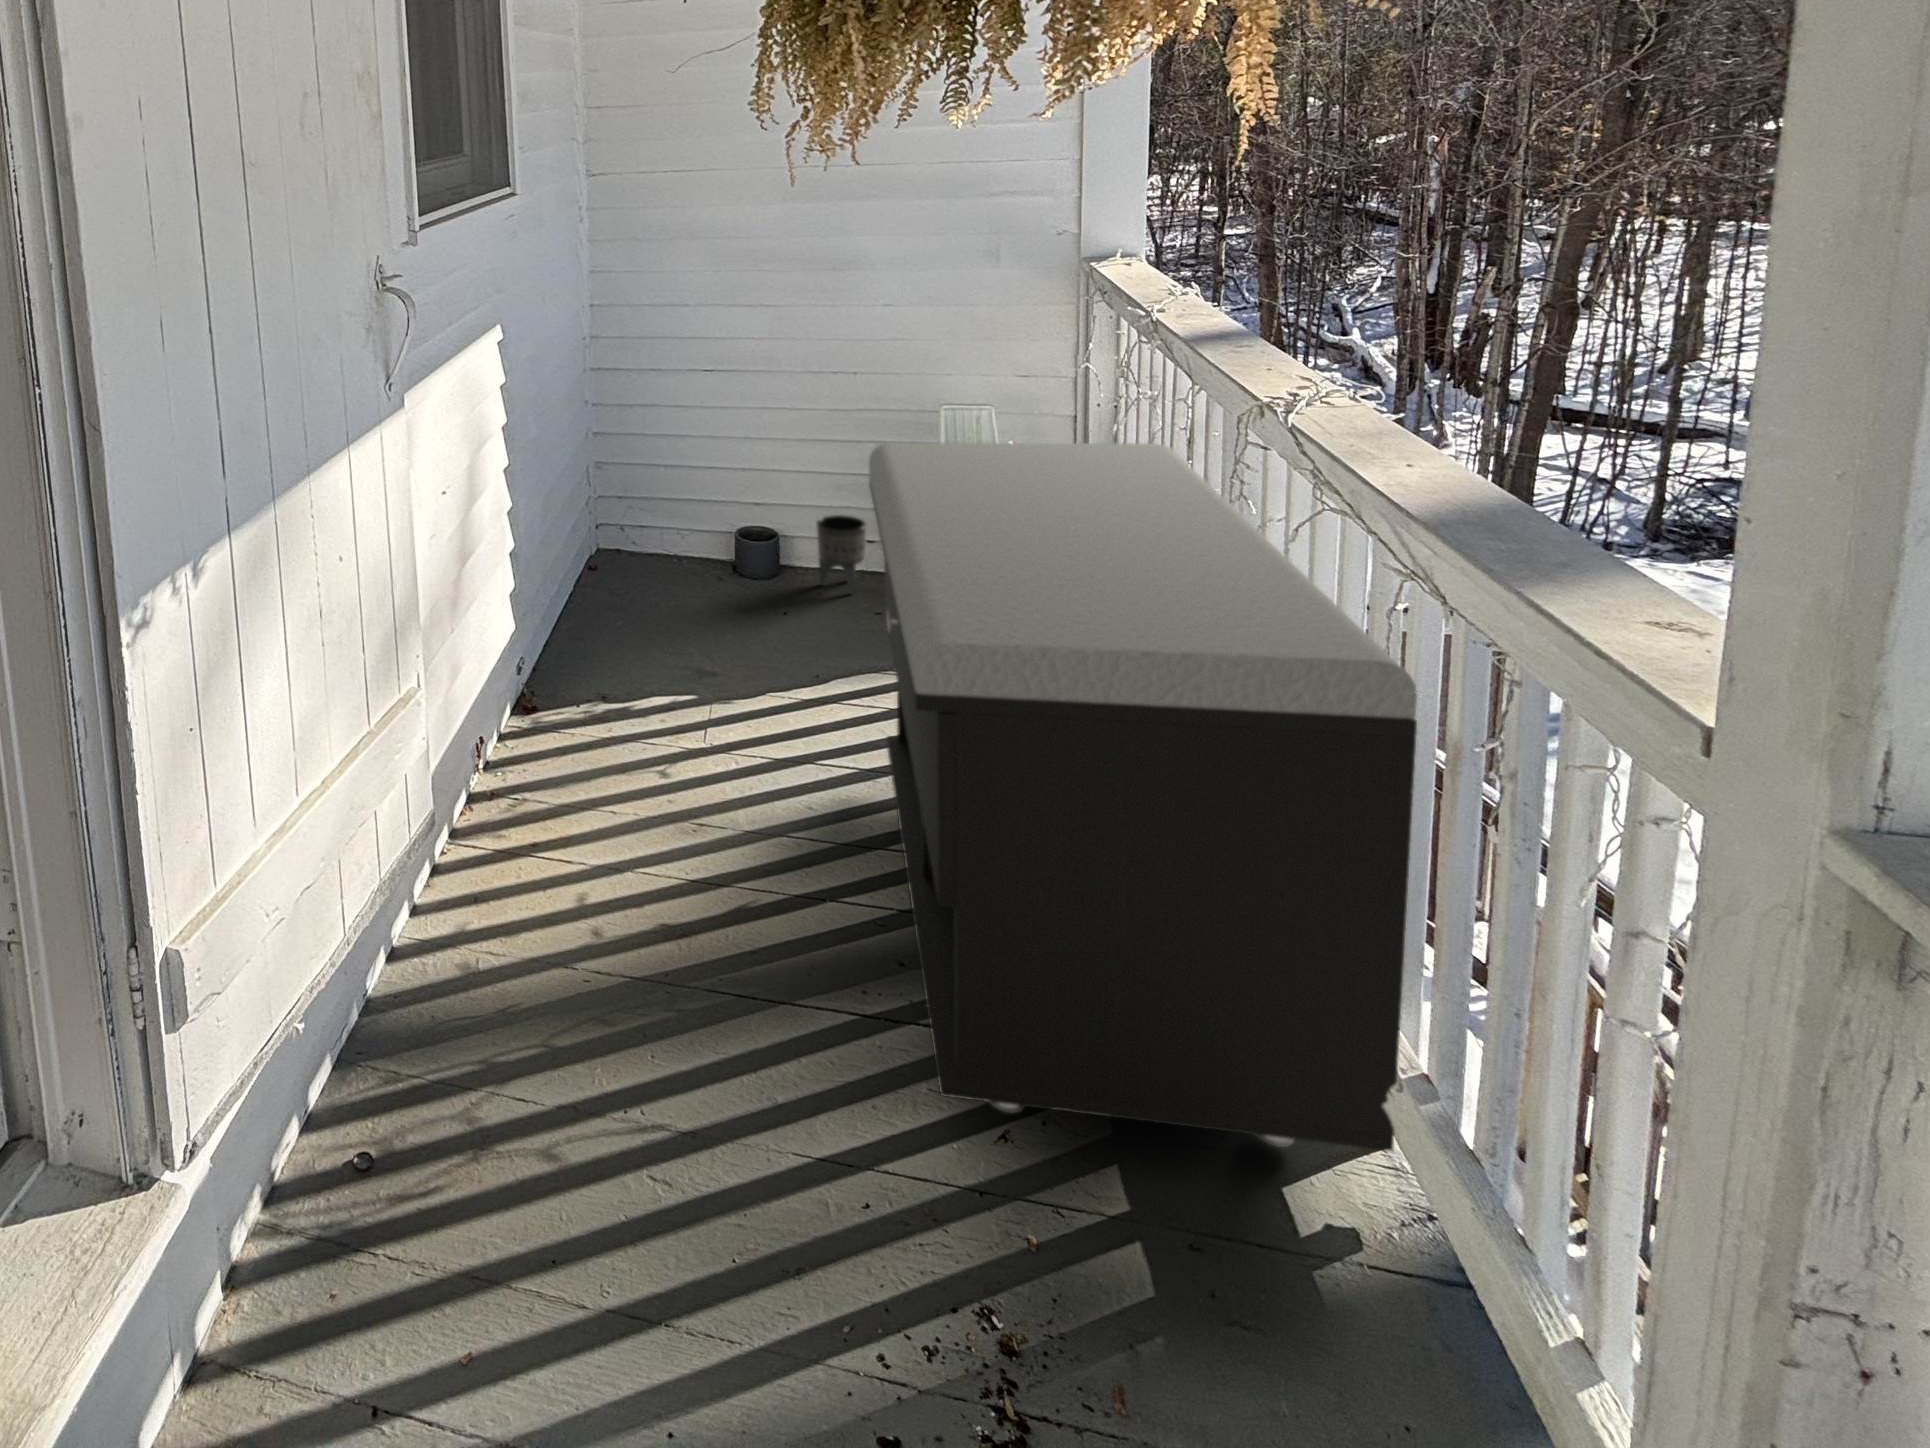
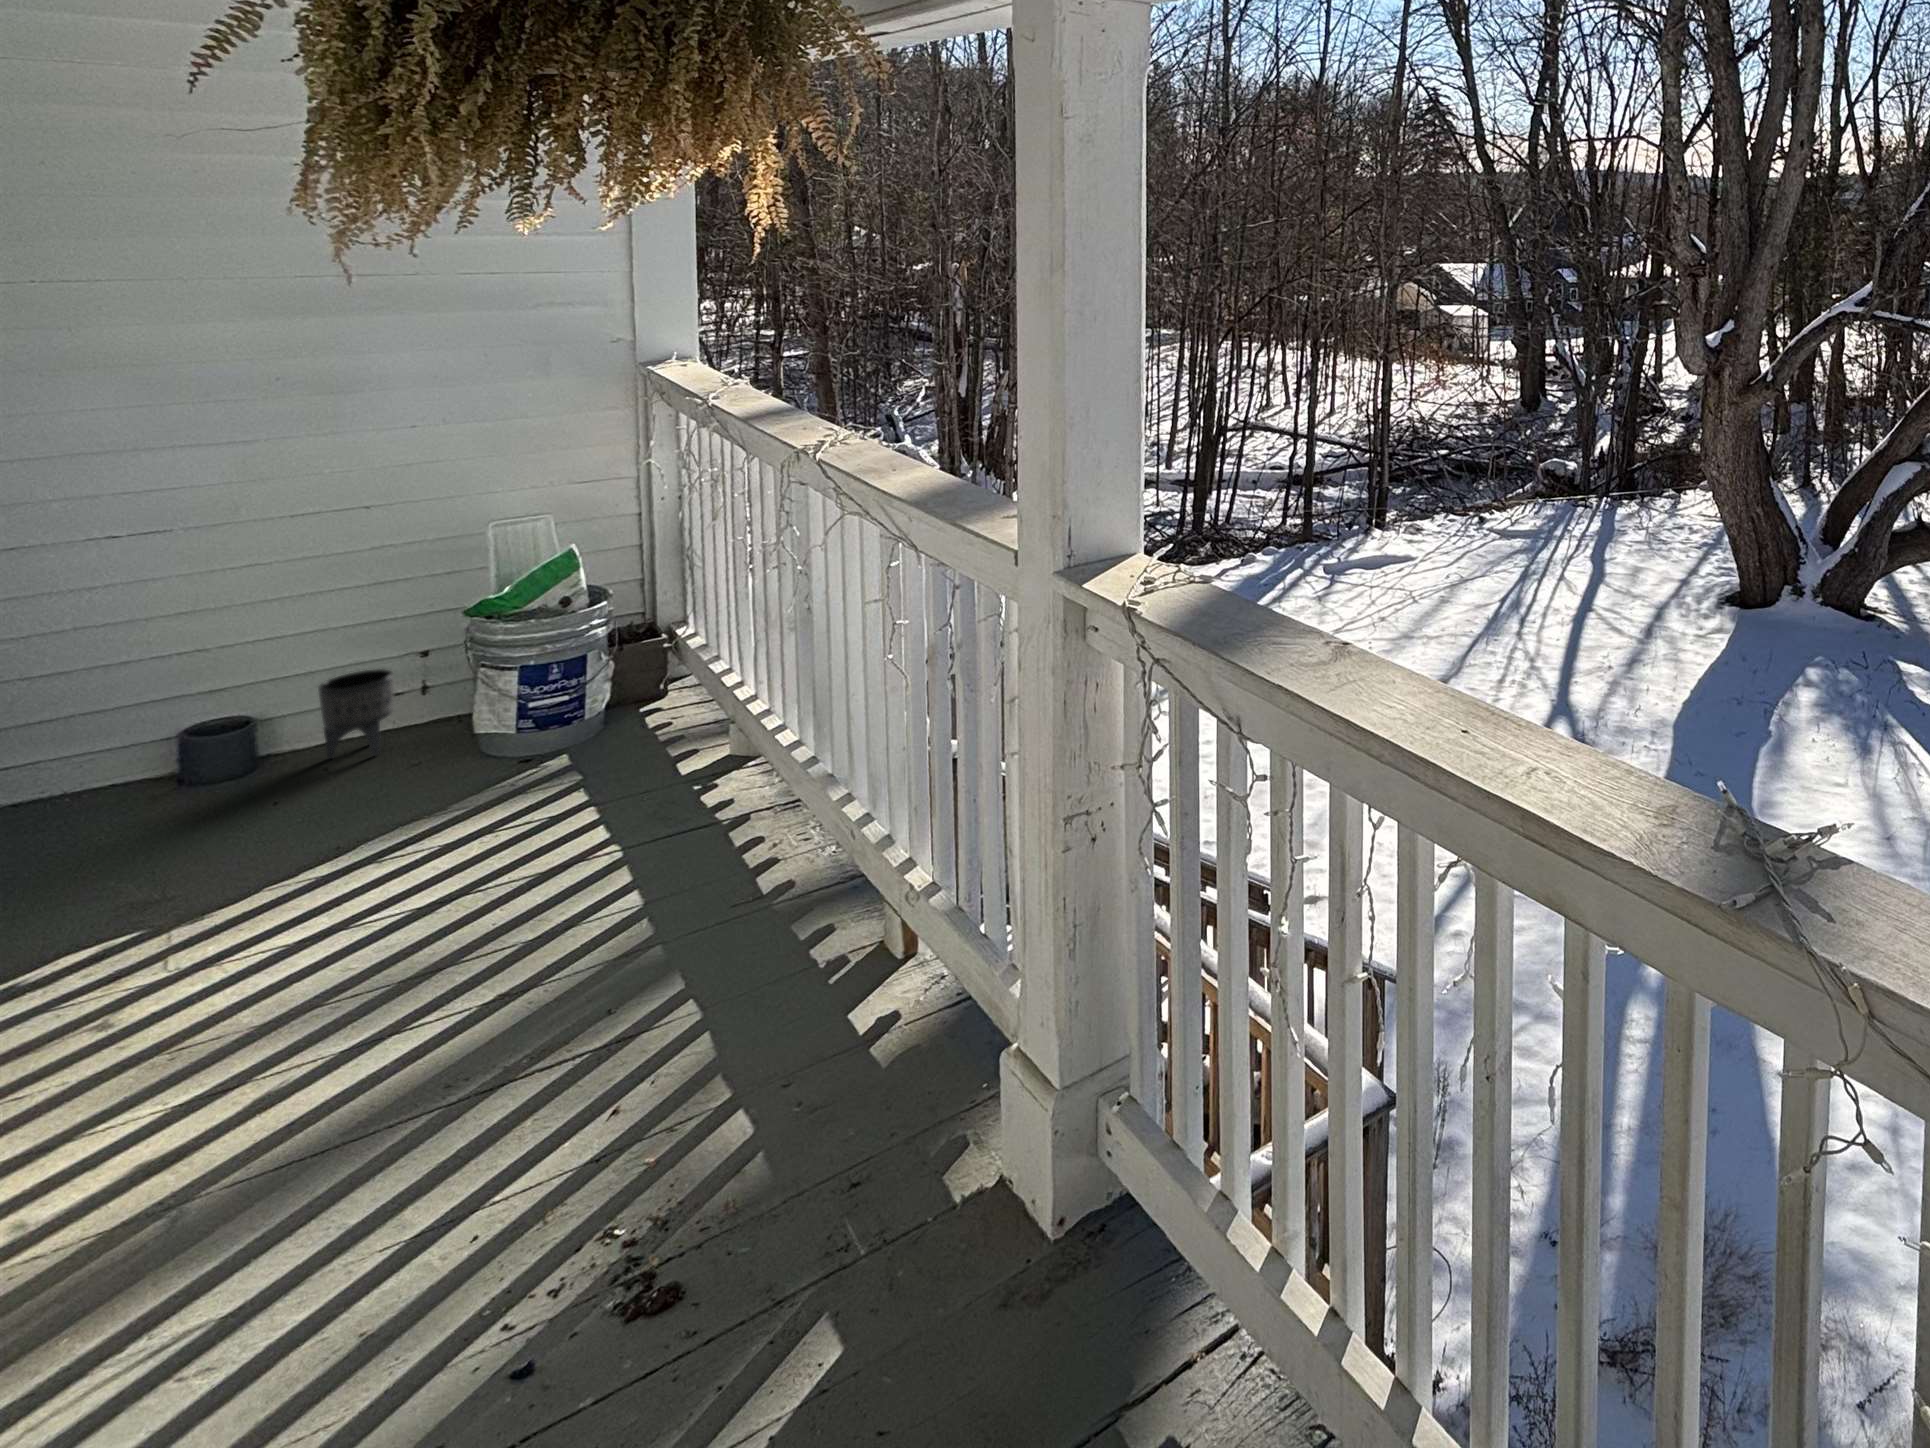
storage bench: present [869,442,1417,1151] -> none [410,507,918,1101]

